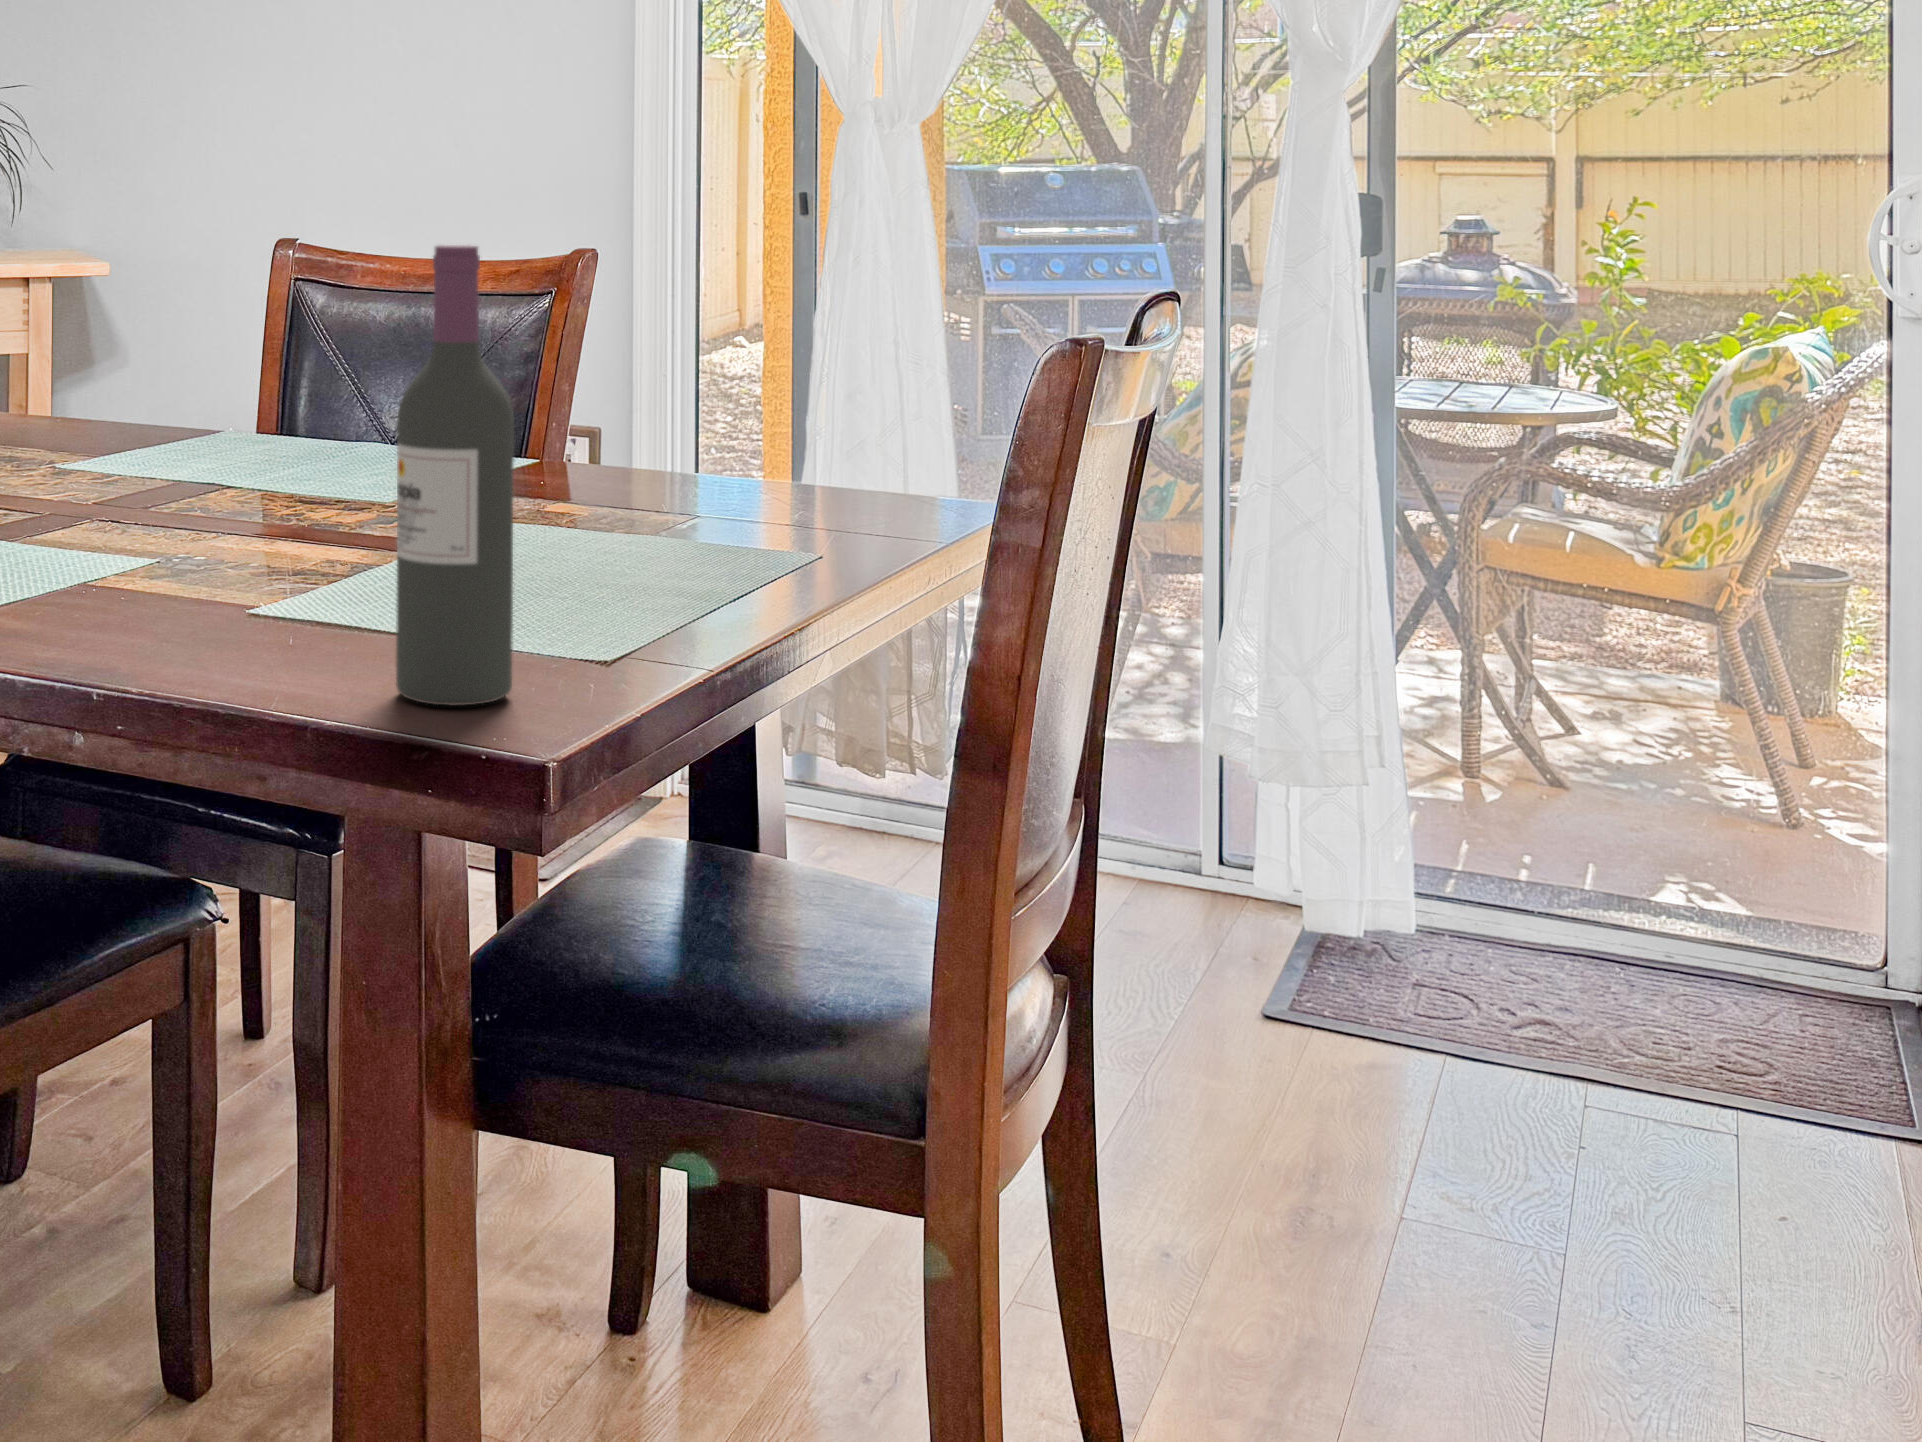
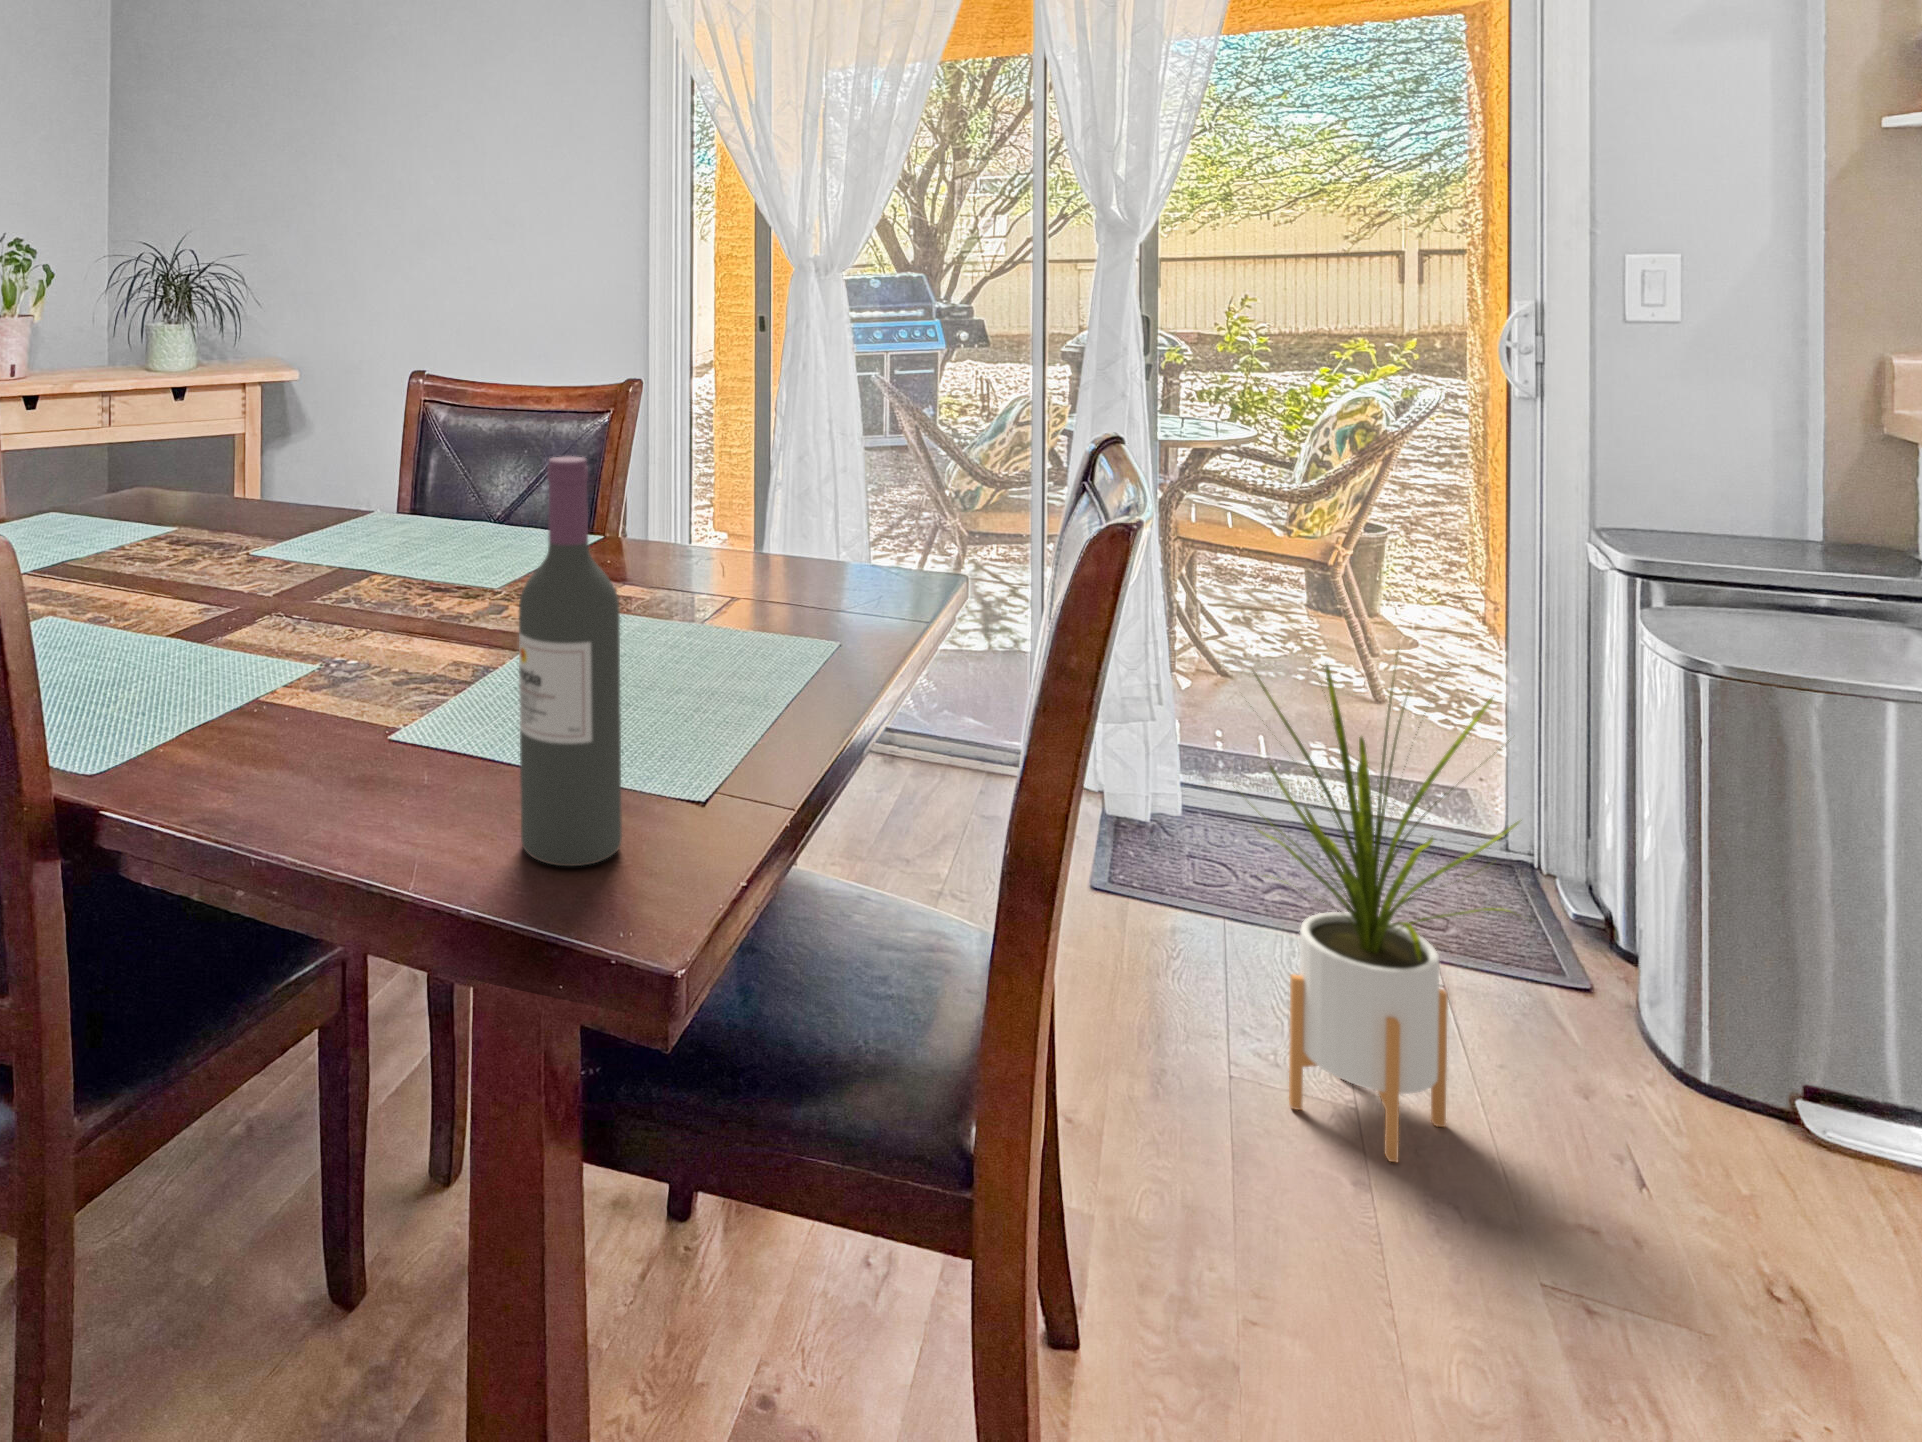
house plant: none [1410,613,1801,1307] -> present [1234,665,1519,1162]

